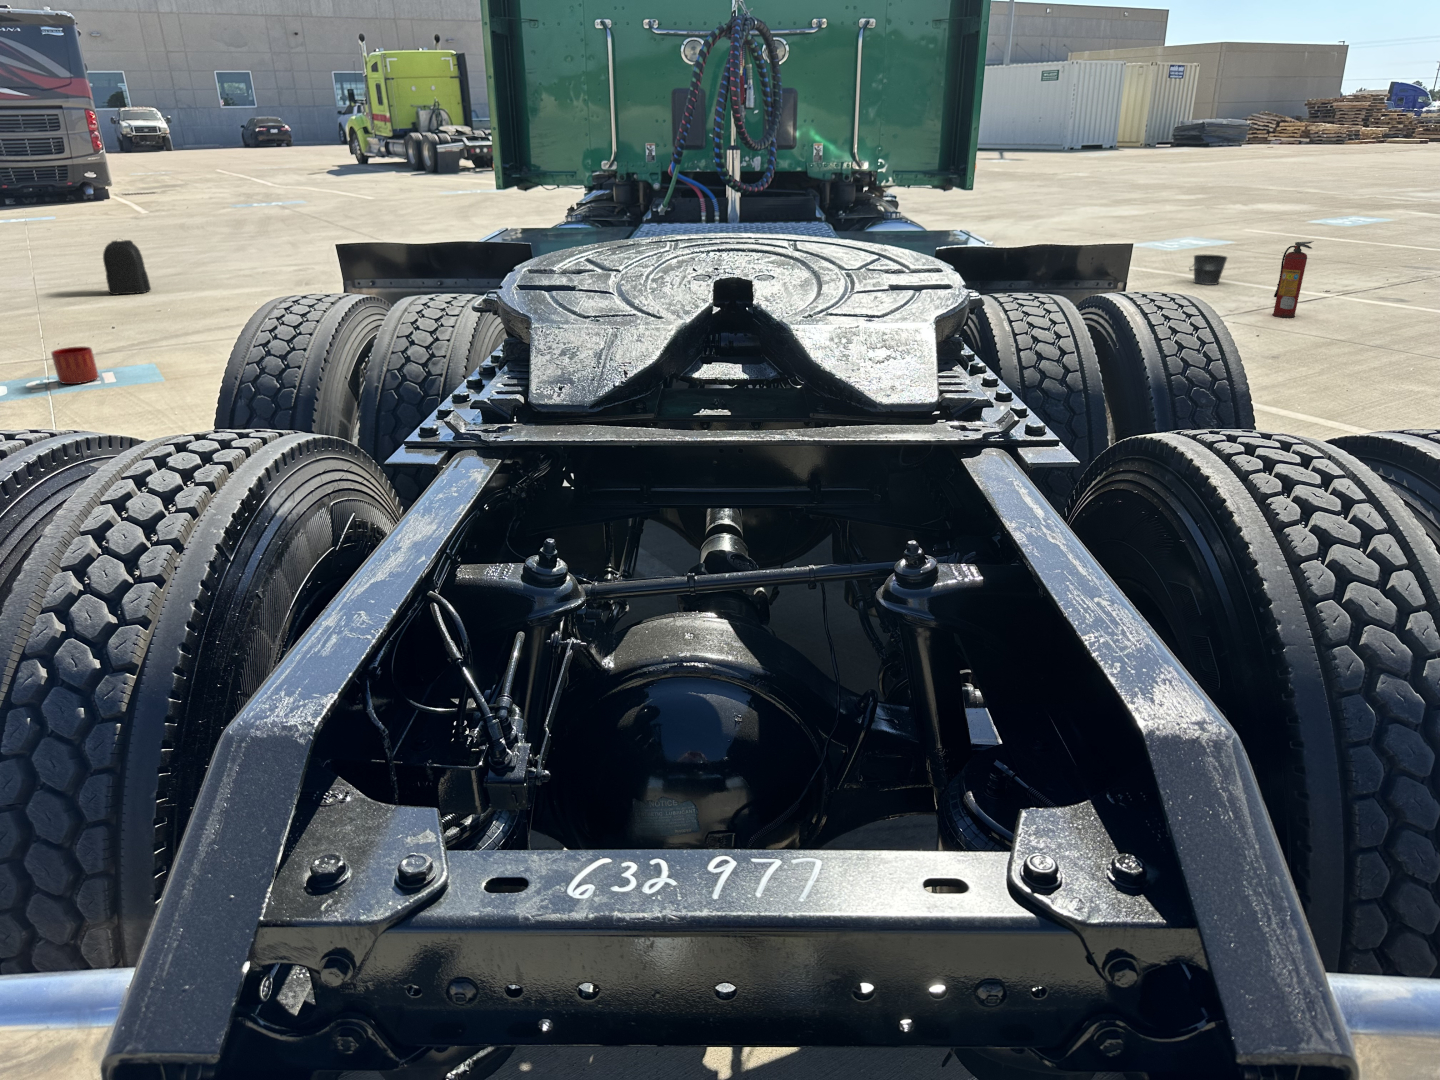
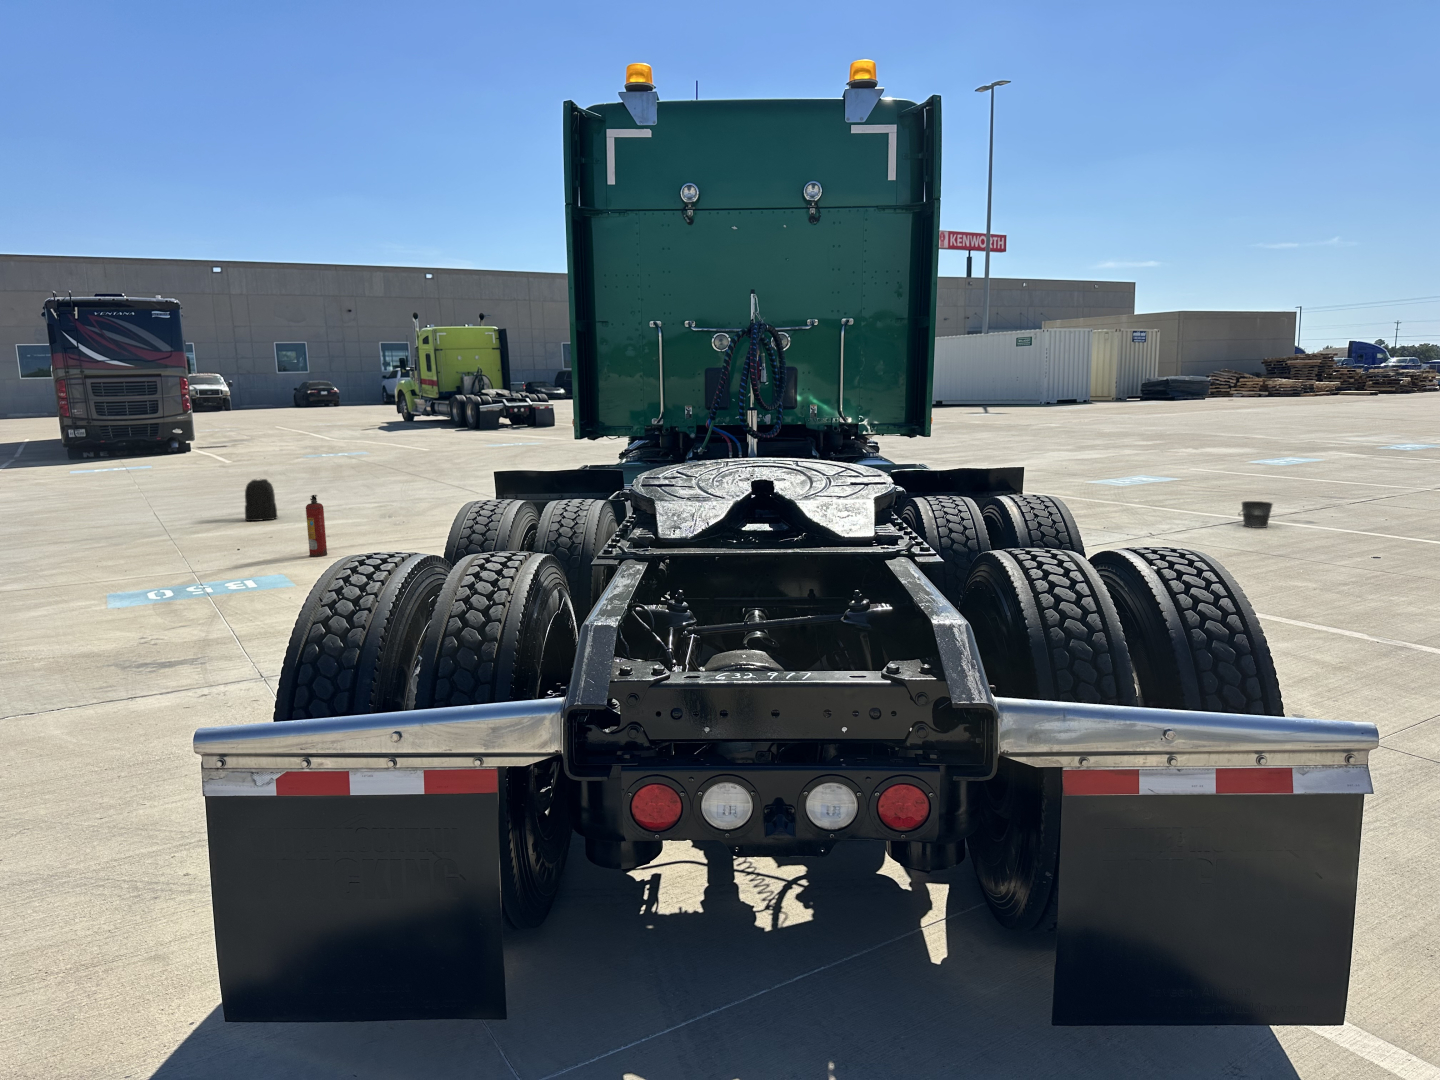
fire extinguisher: present [1273,241,1313,318] -> present [306,495,327,557]
bucket: present [1189,254,1227,285] -> present [1238,501,1273,528]
planter: present [51,346,99,384] -> none [242,551,273,578]

